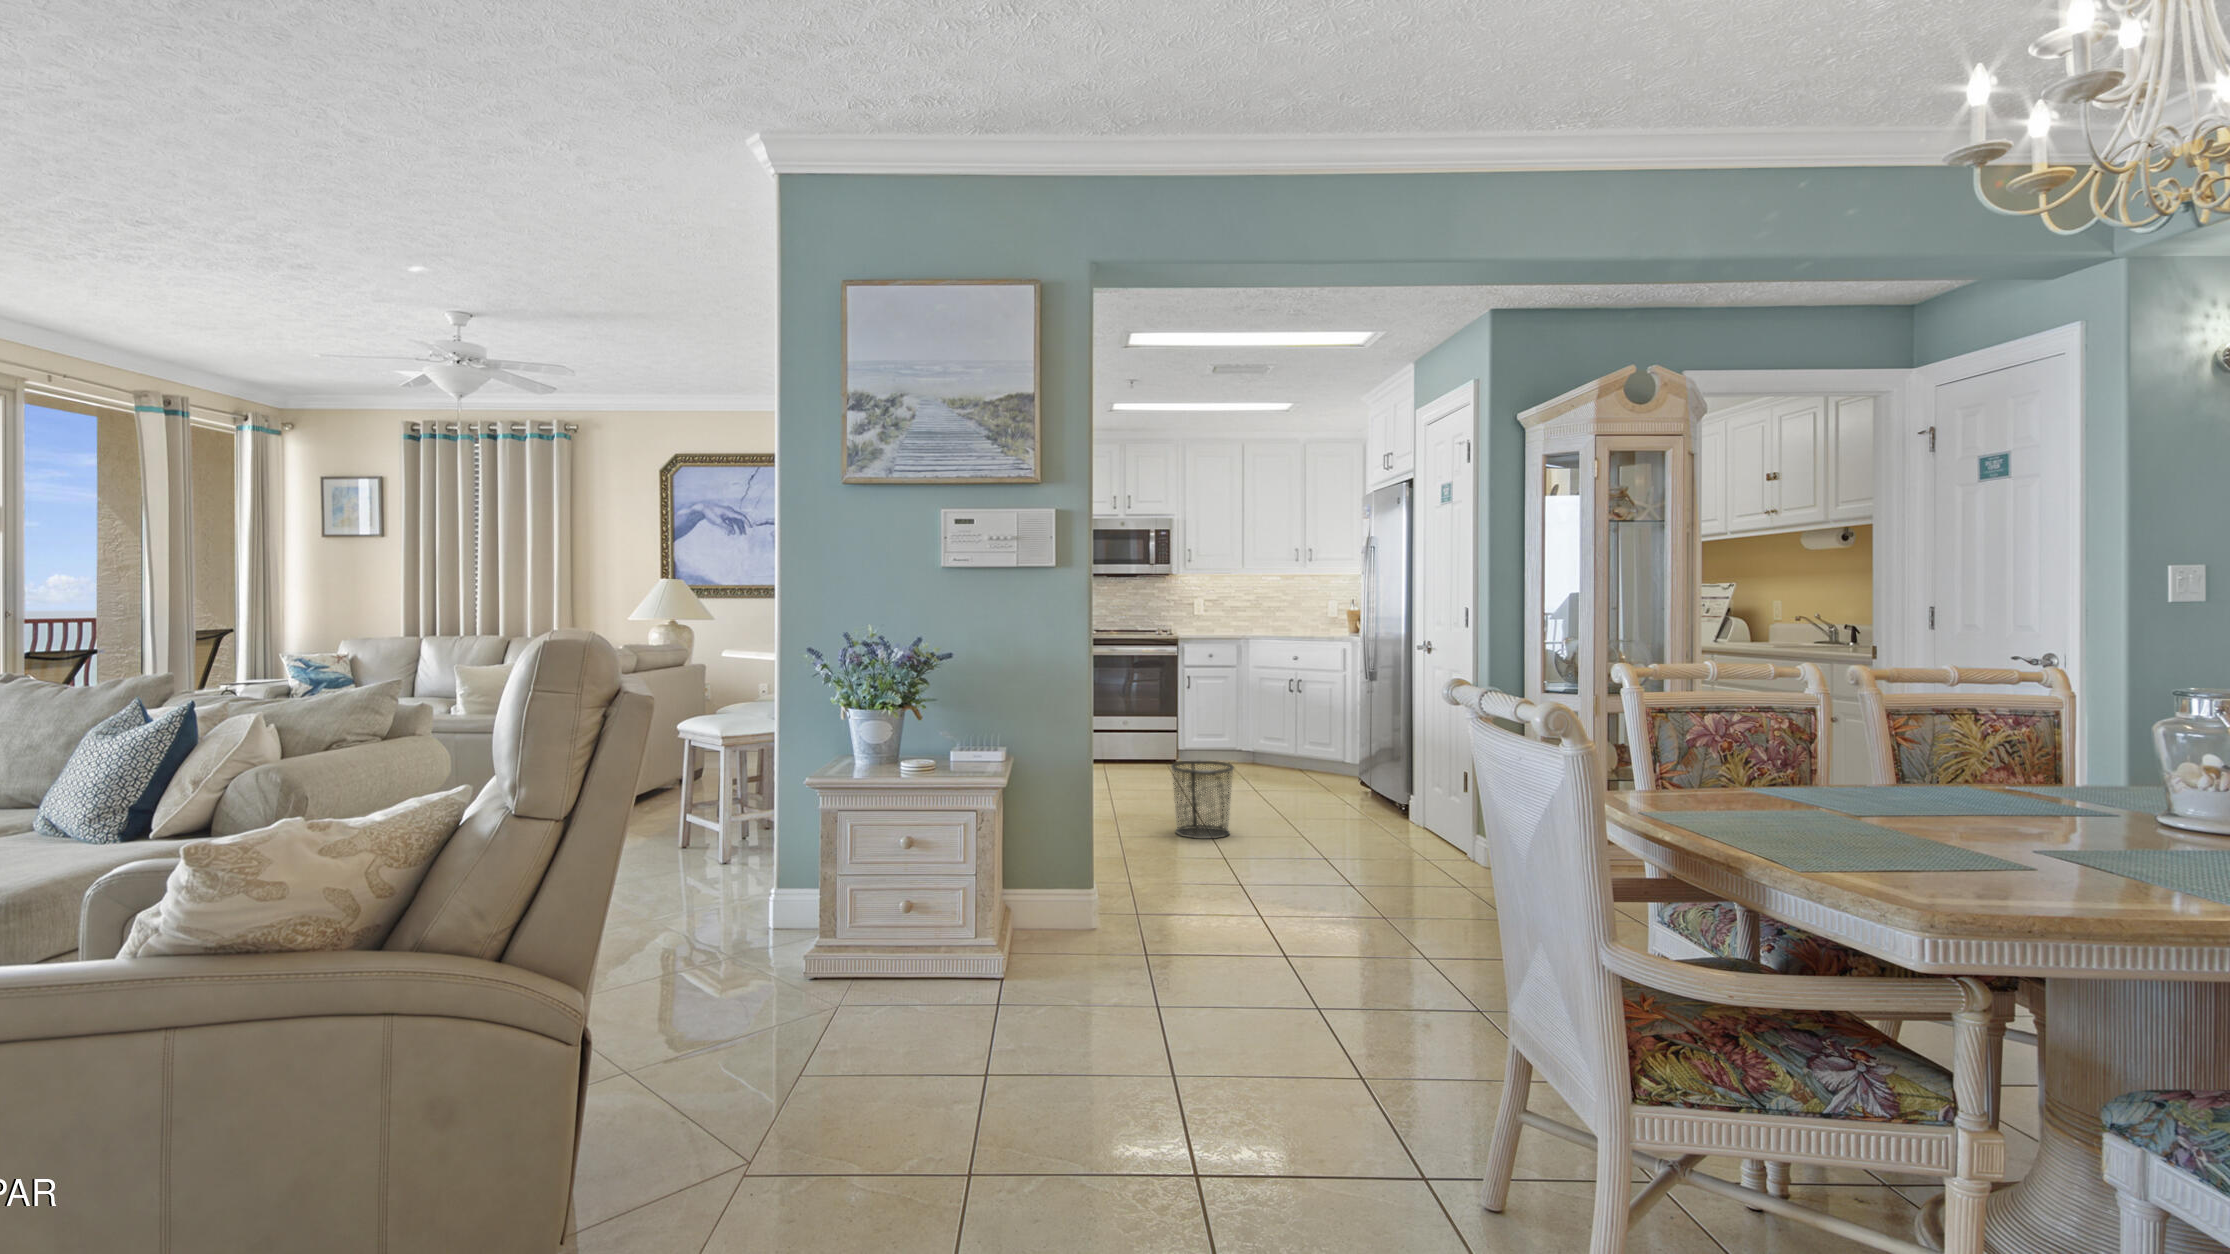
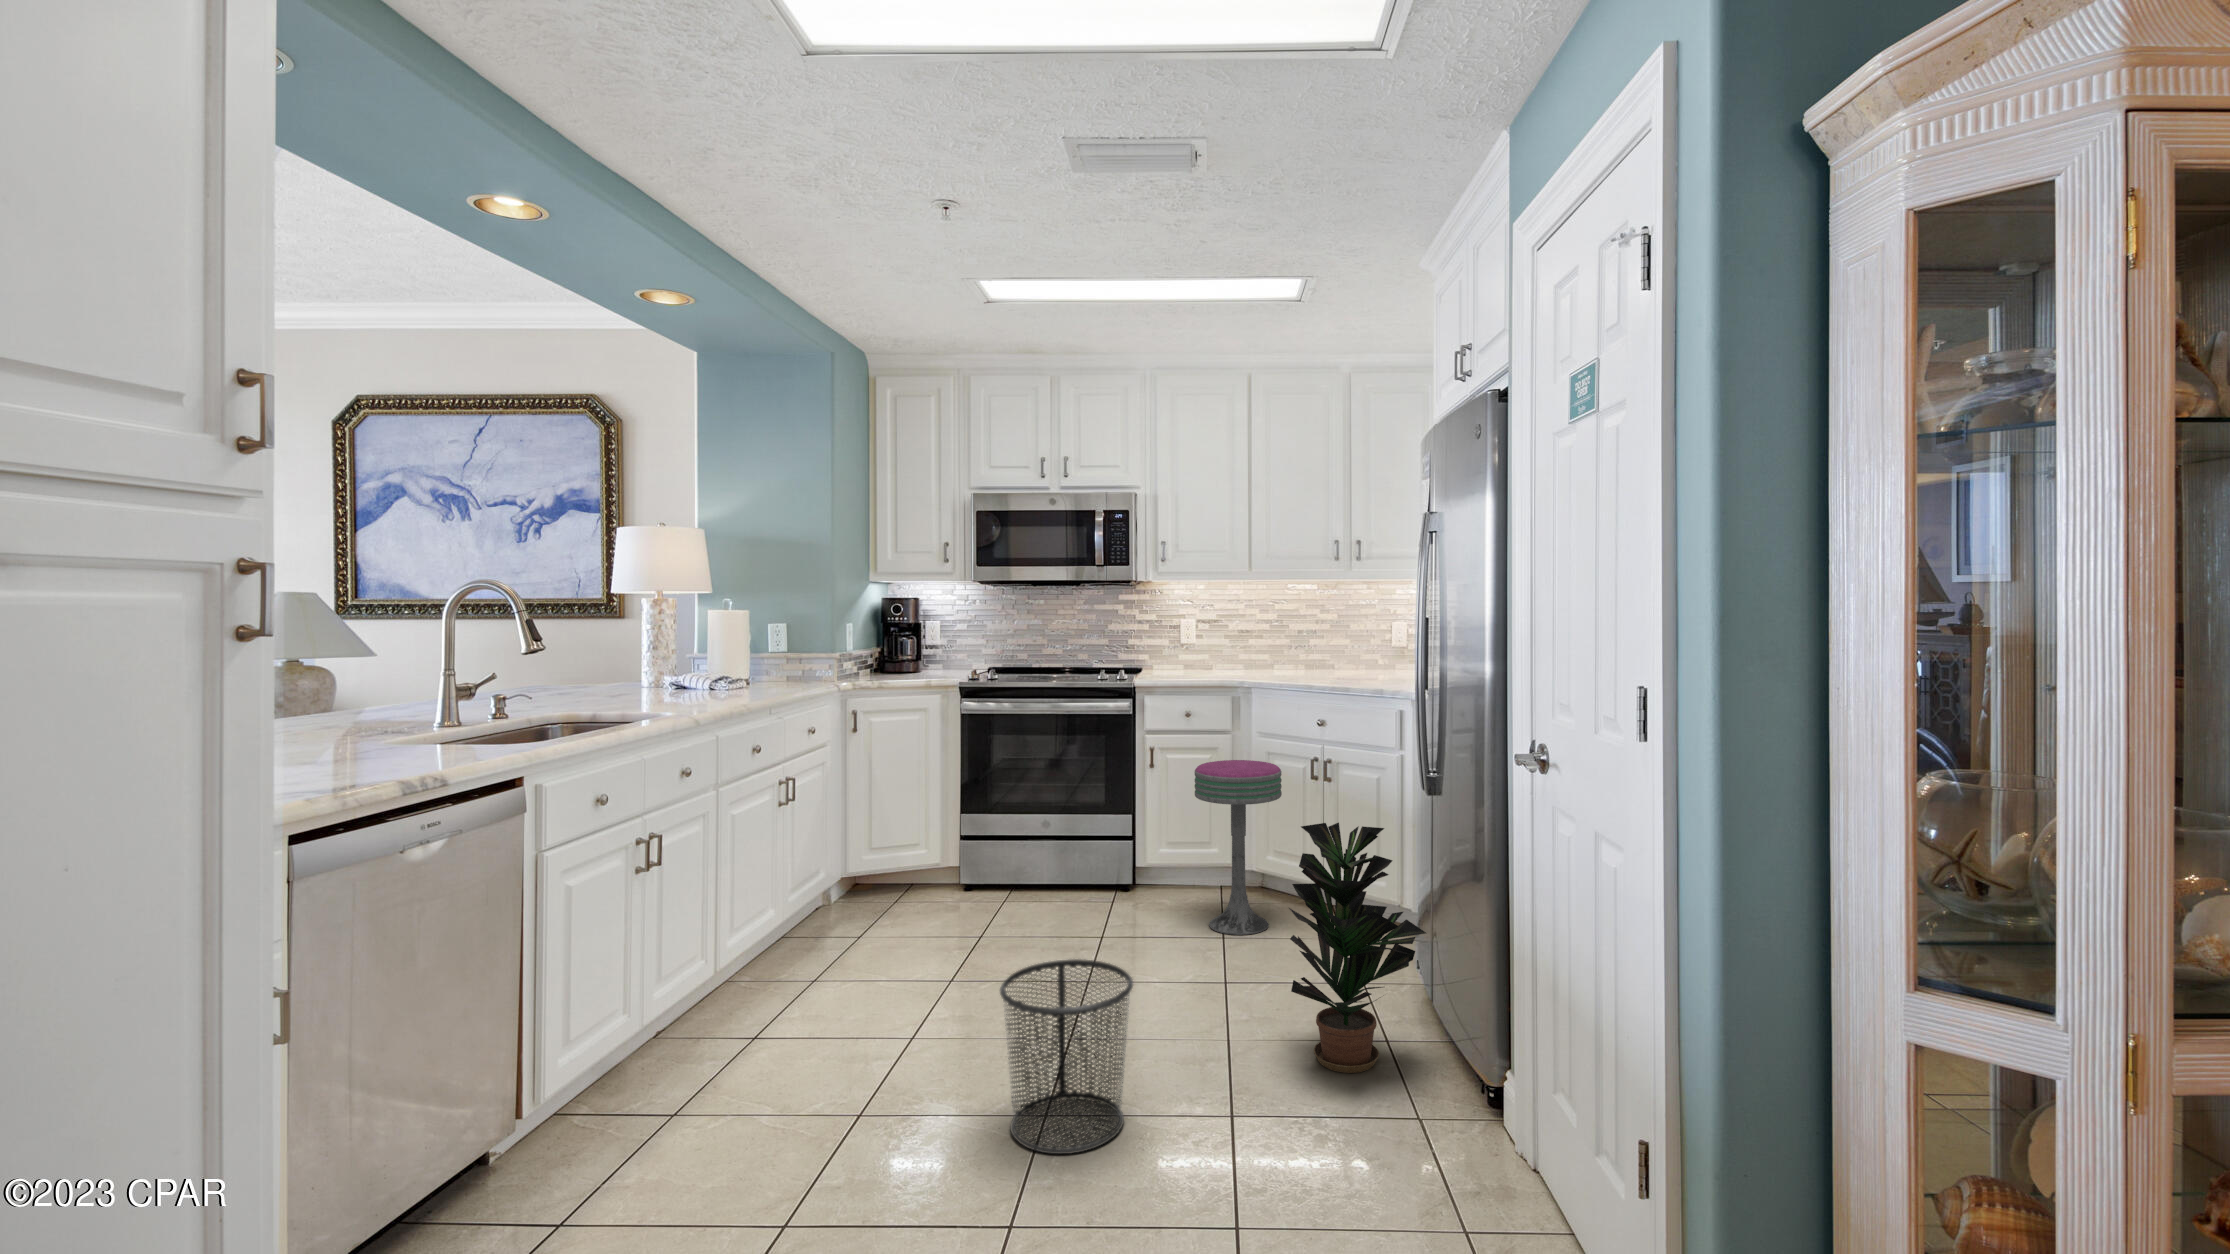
bar stool: none [1226,685,1281,787] -> present [1194,760,1282,935]
potted plant: none [1302,700,1375,824] -> present [1289,823,1426,1073]

